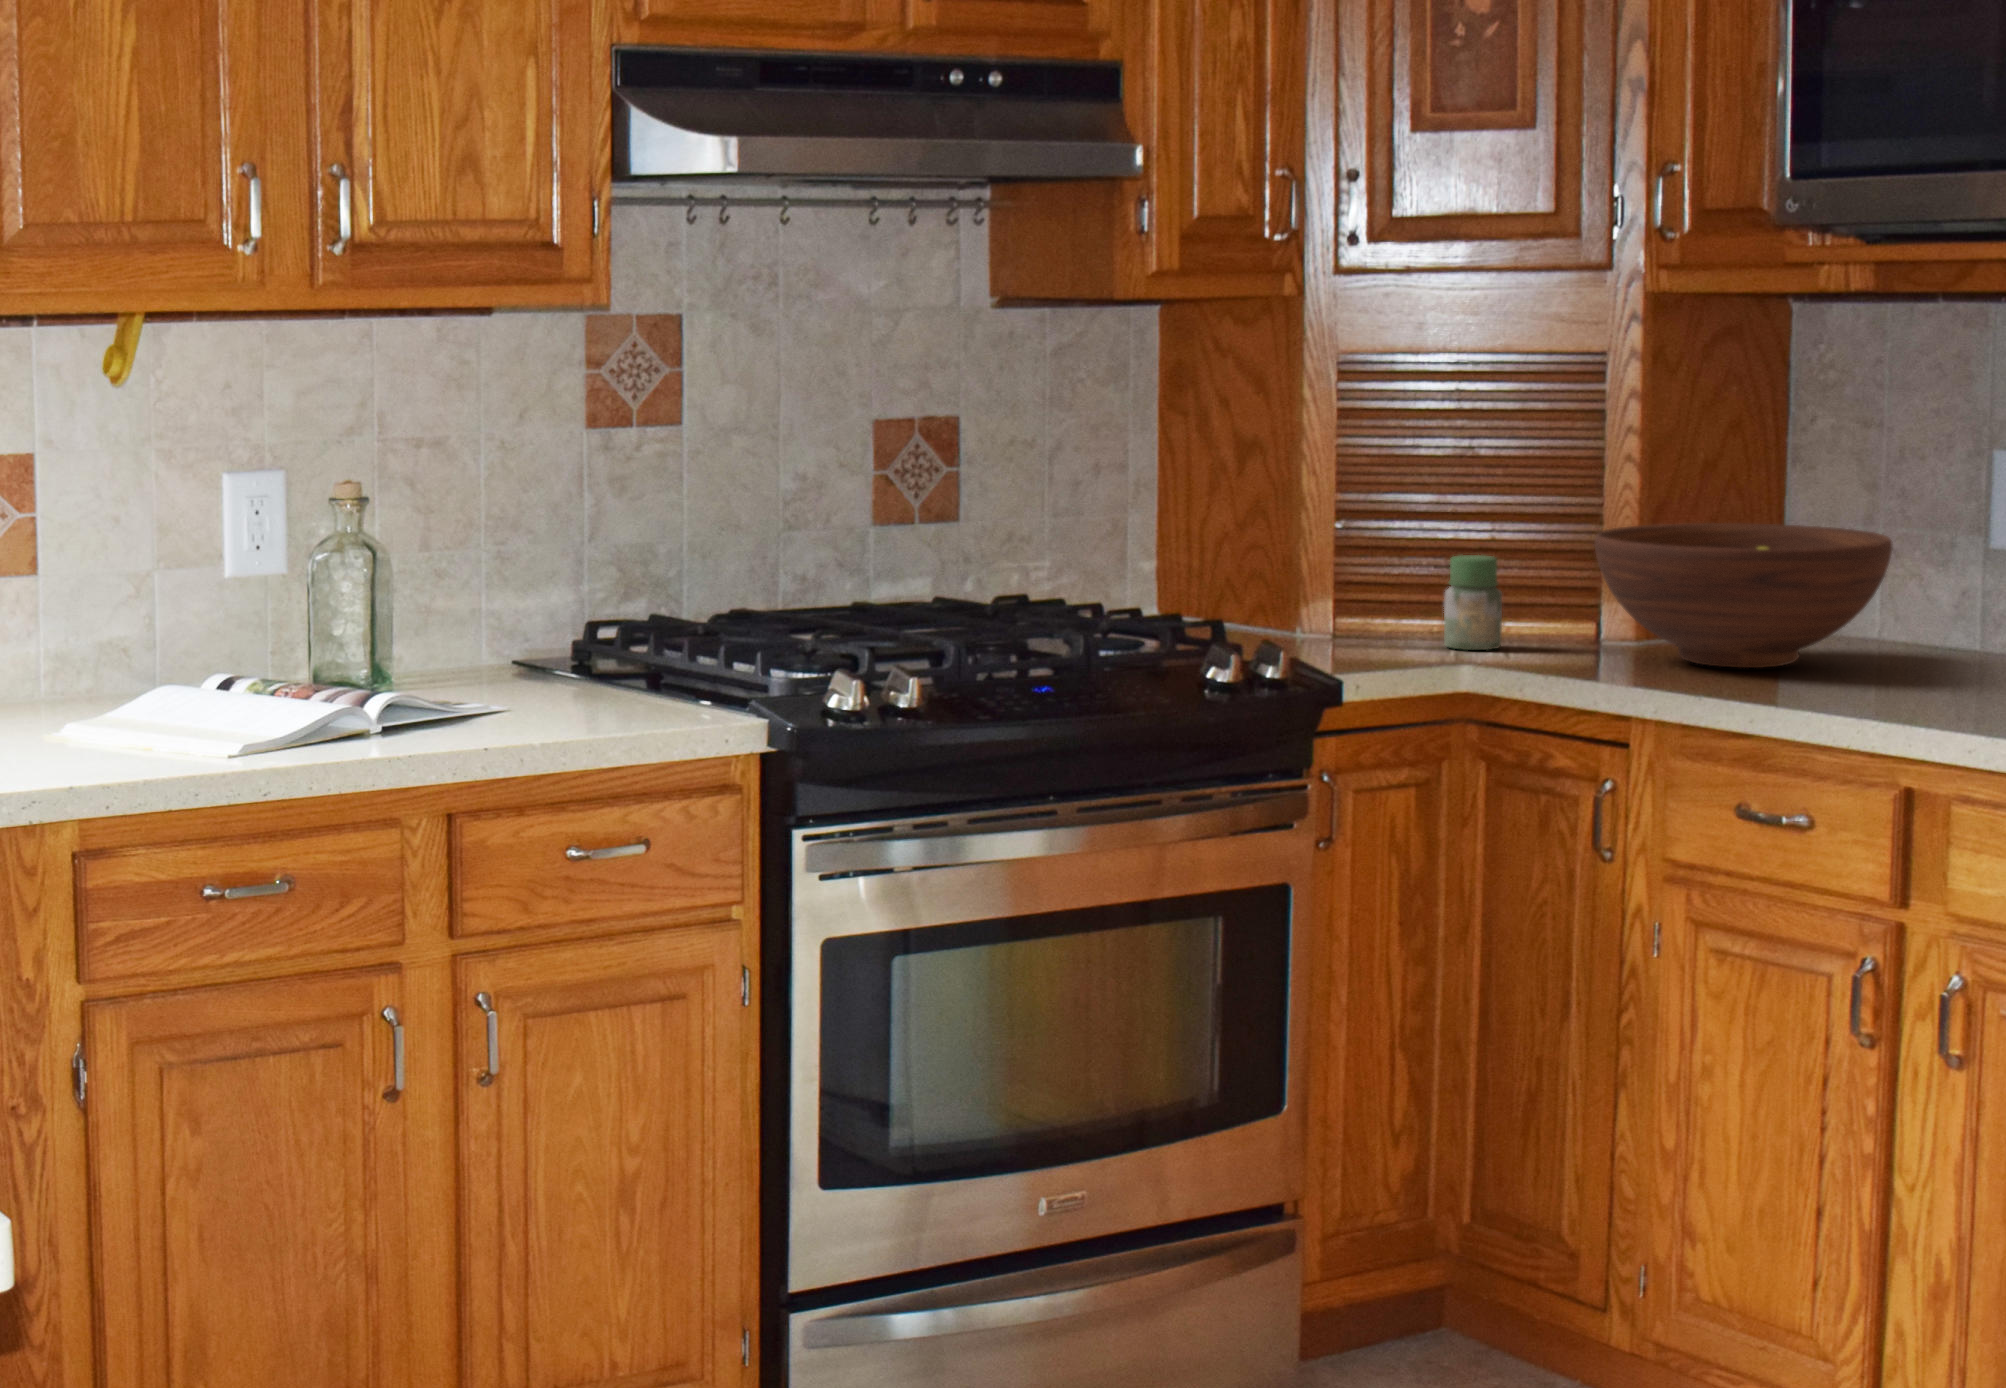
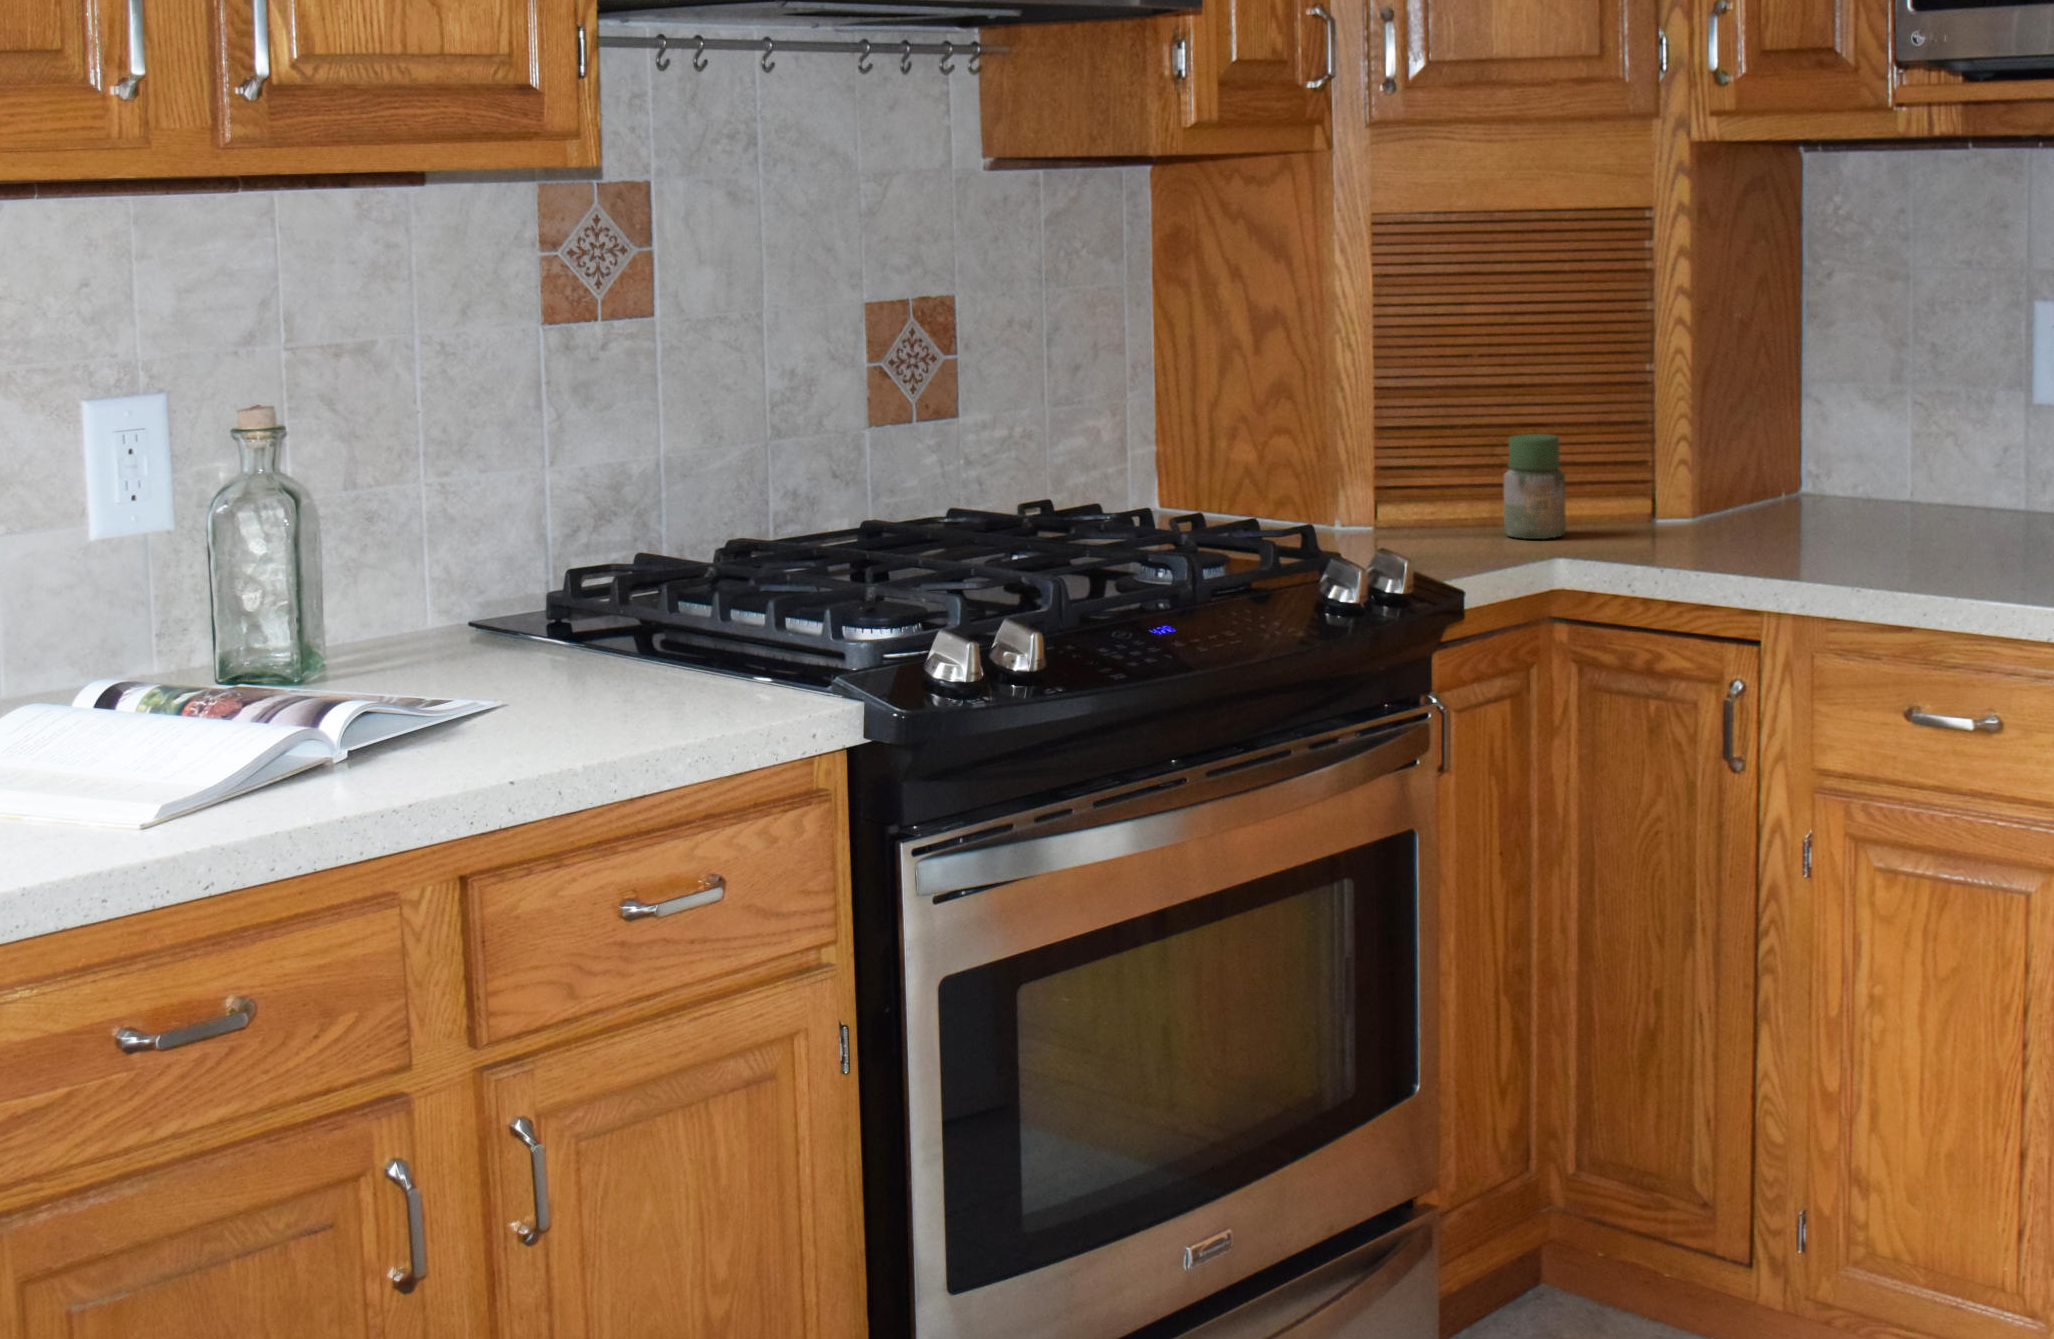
fruit bowl: present [1595,523,1893,668] -> none [1671,388,1986,547]

